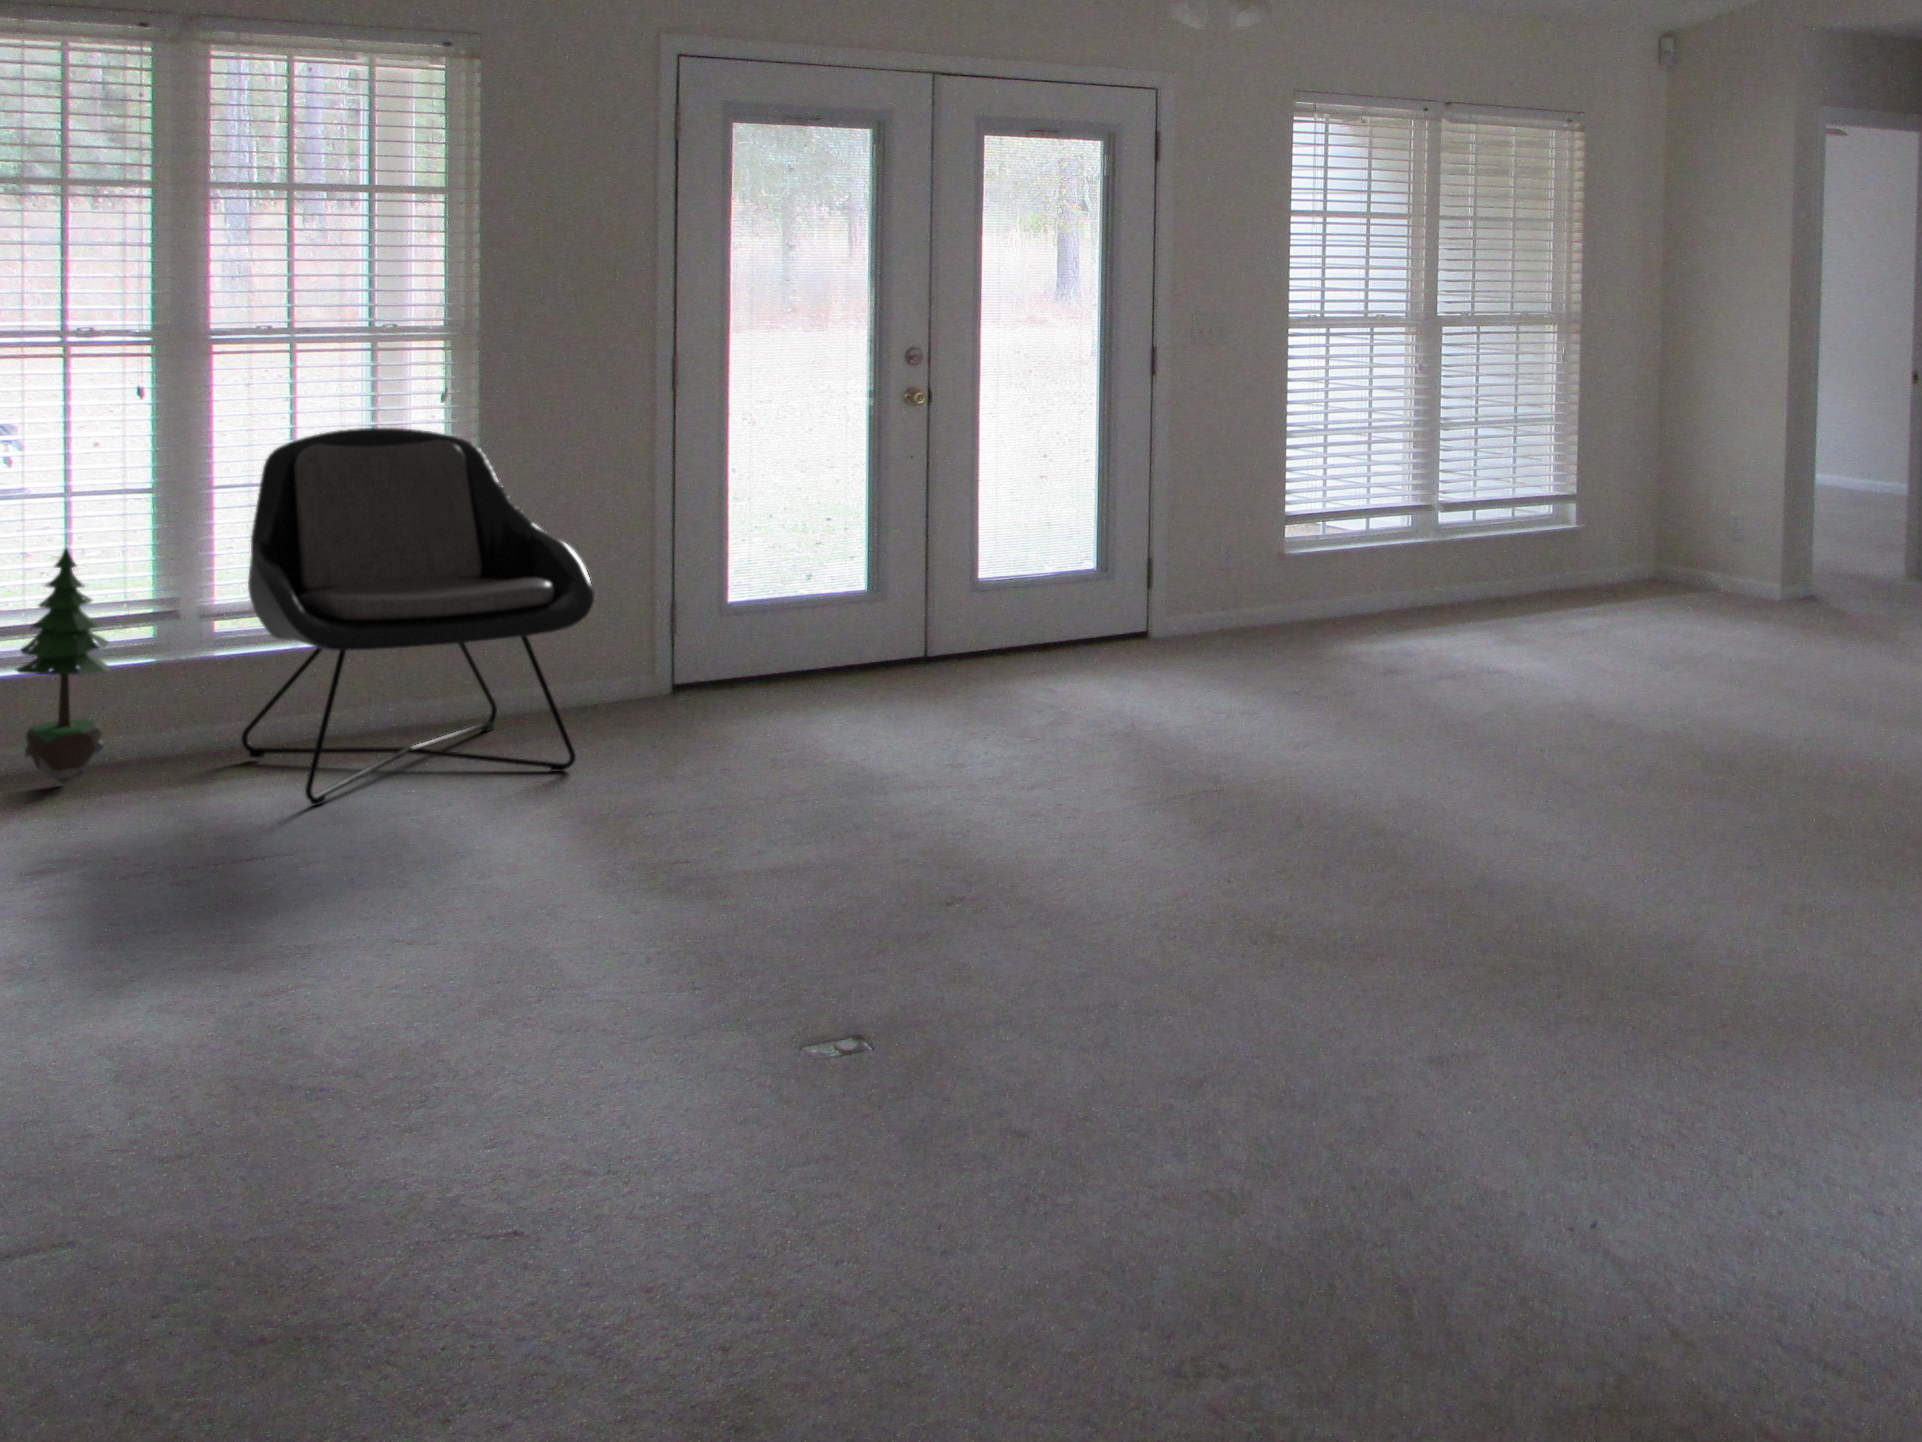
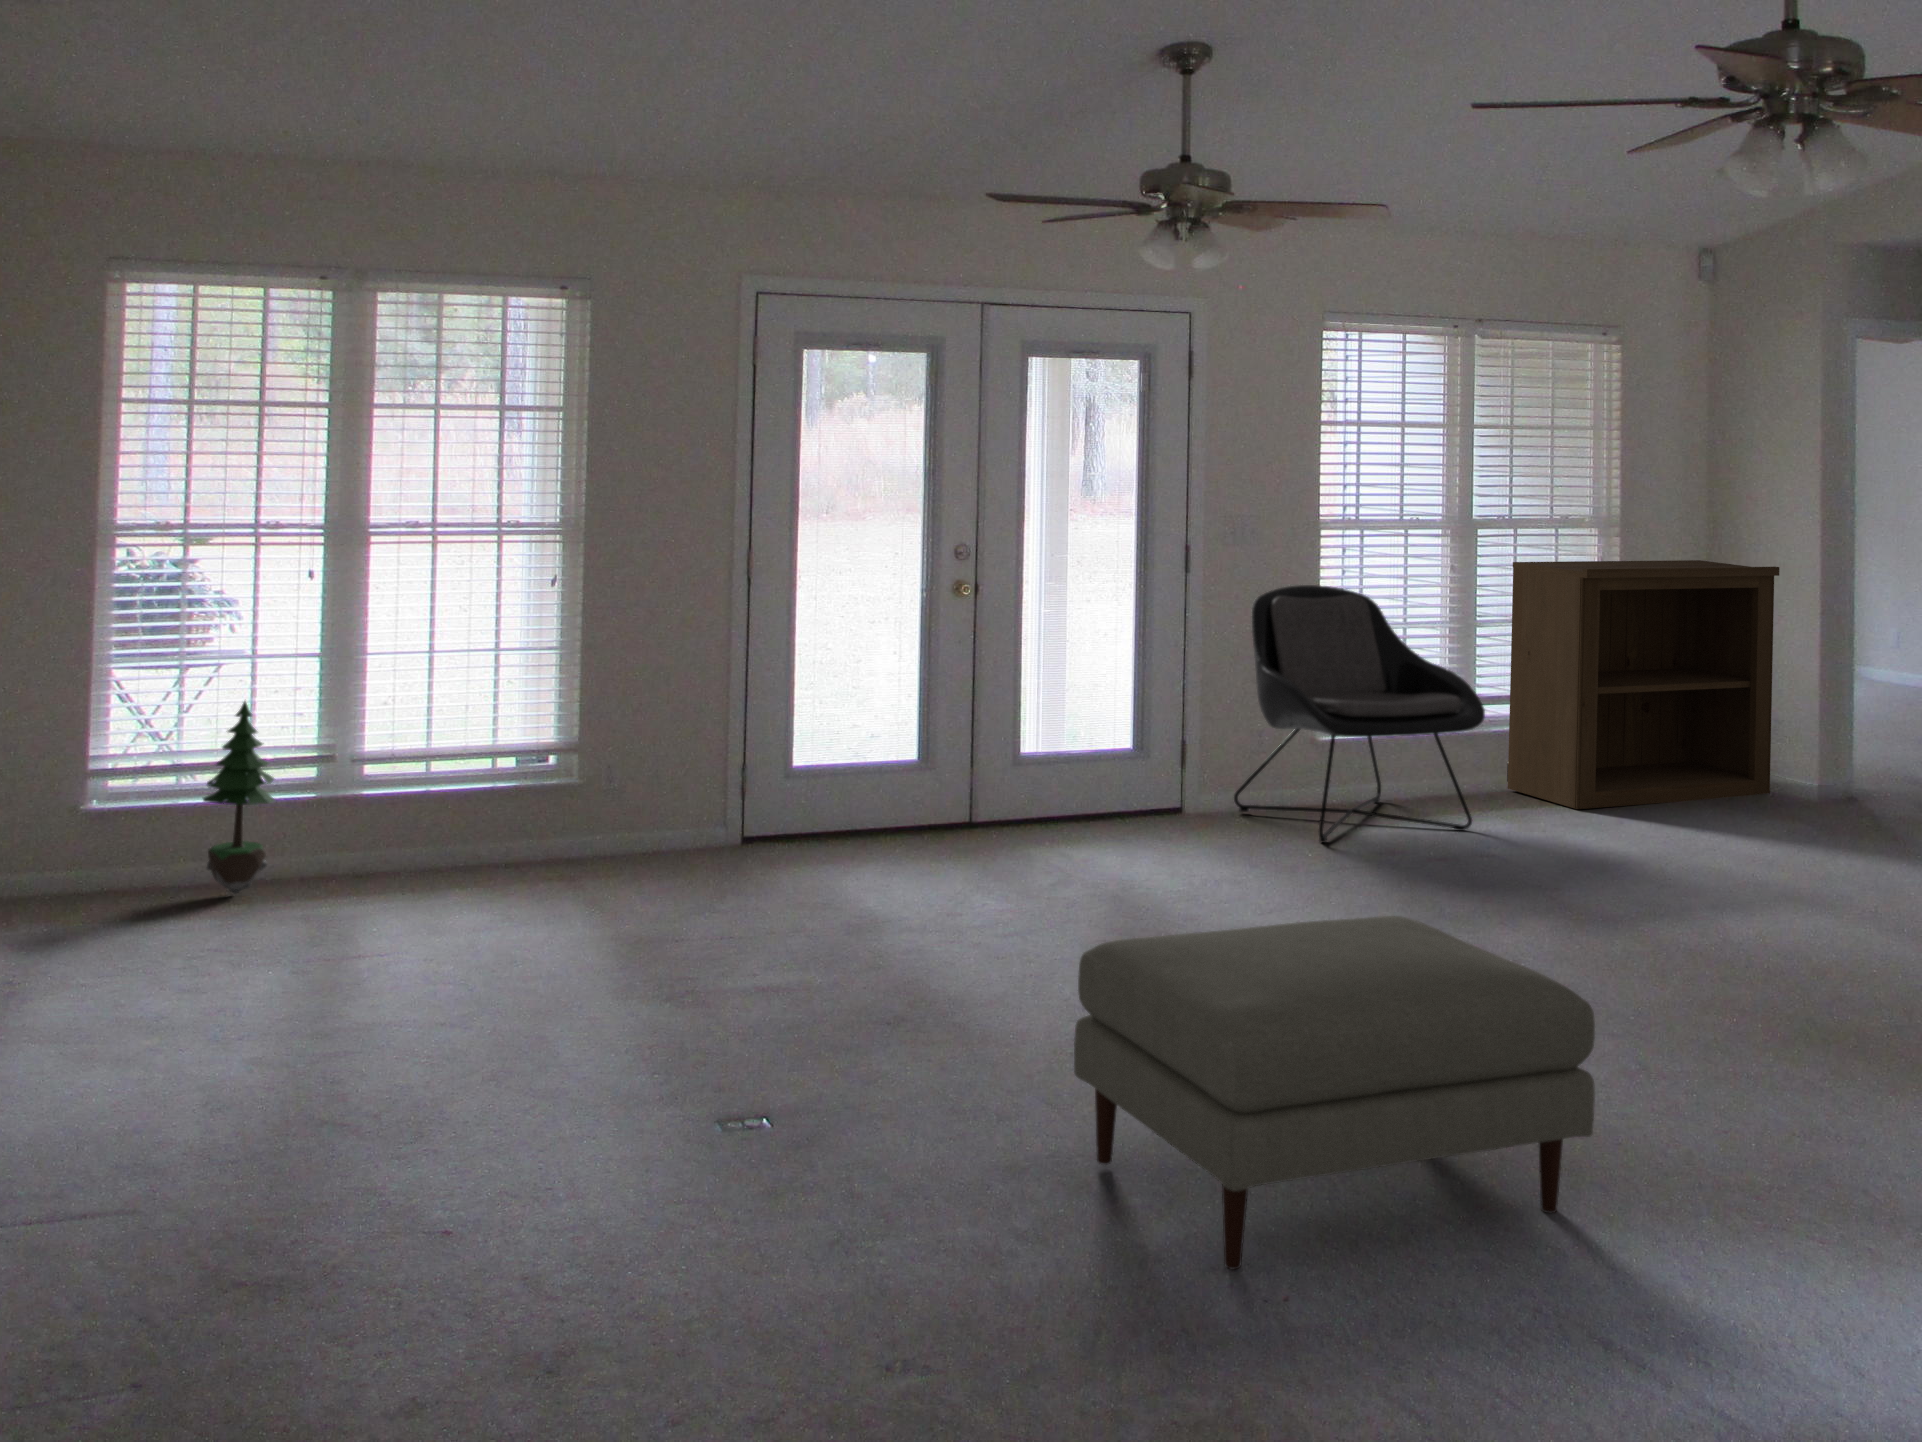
bookshelf: none [1473,357,1747,618] -> present [1507,560,1779,809]
lounge chair: present [241,428,594,806] -> present [1234,585,1485,843]
ottoman: none [1260,725,1847,1118] -> present [1074,916,1595,1269]

